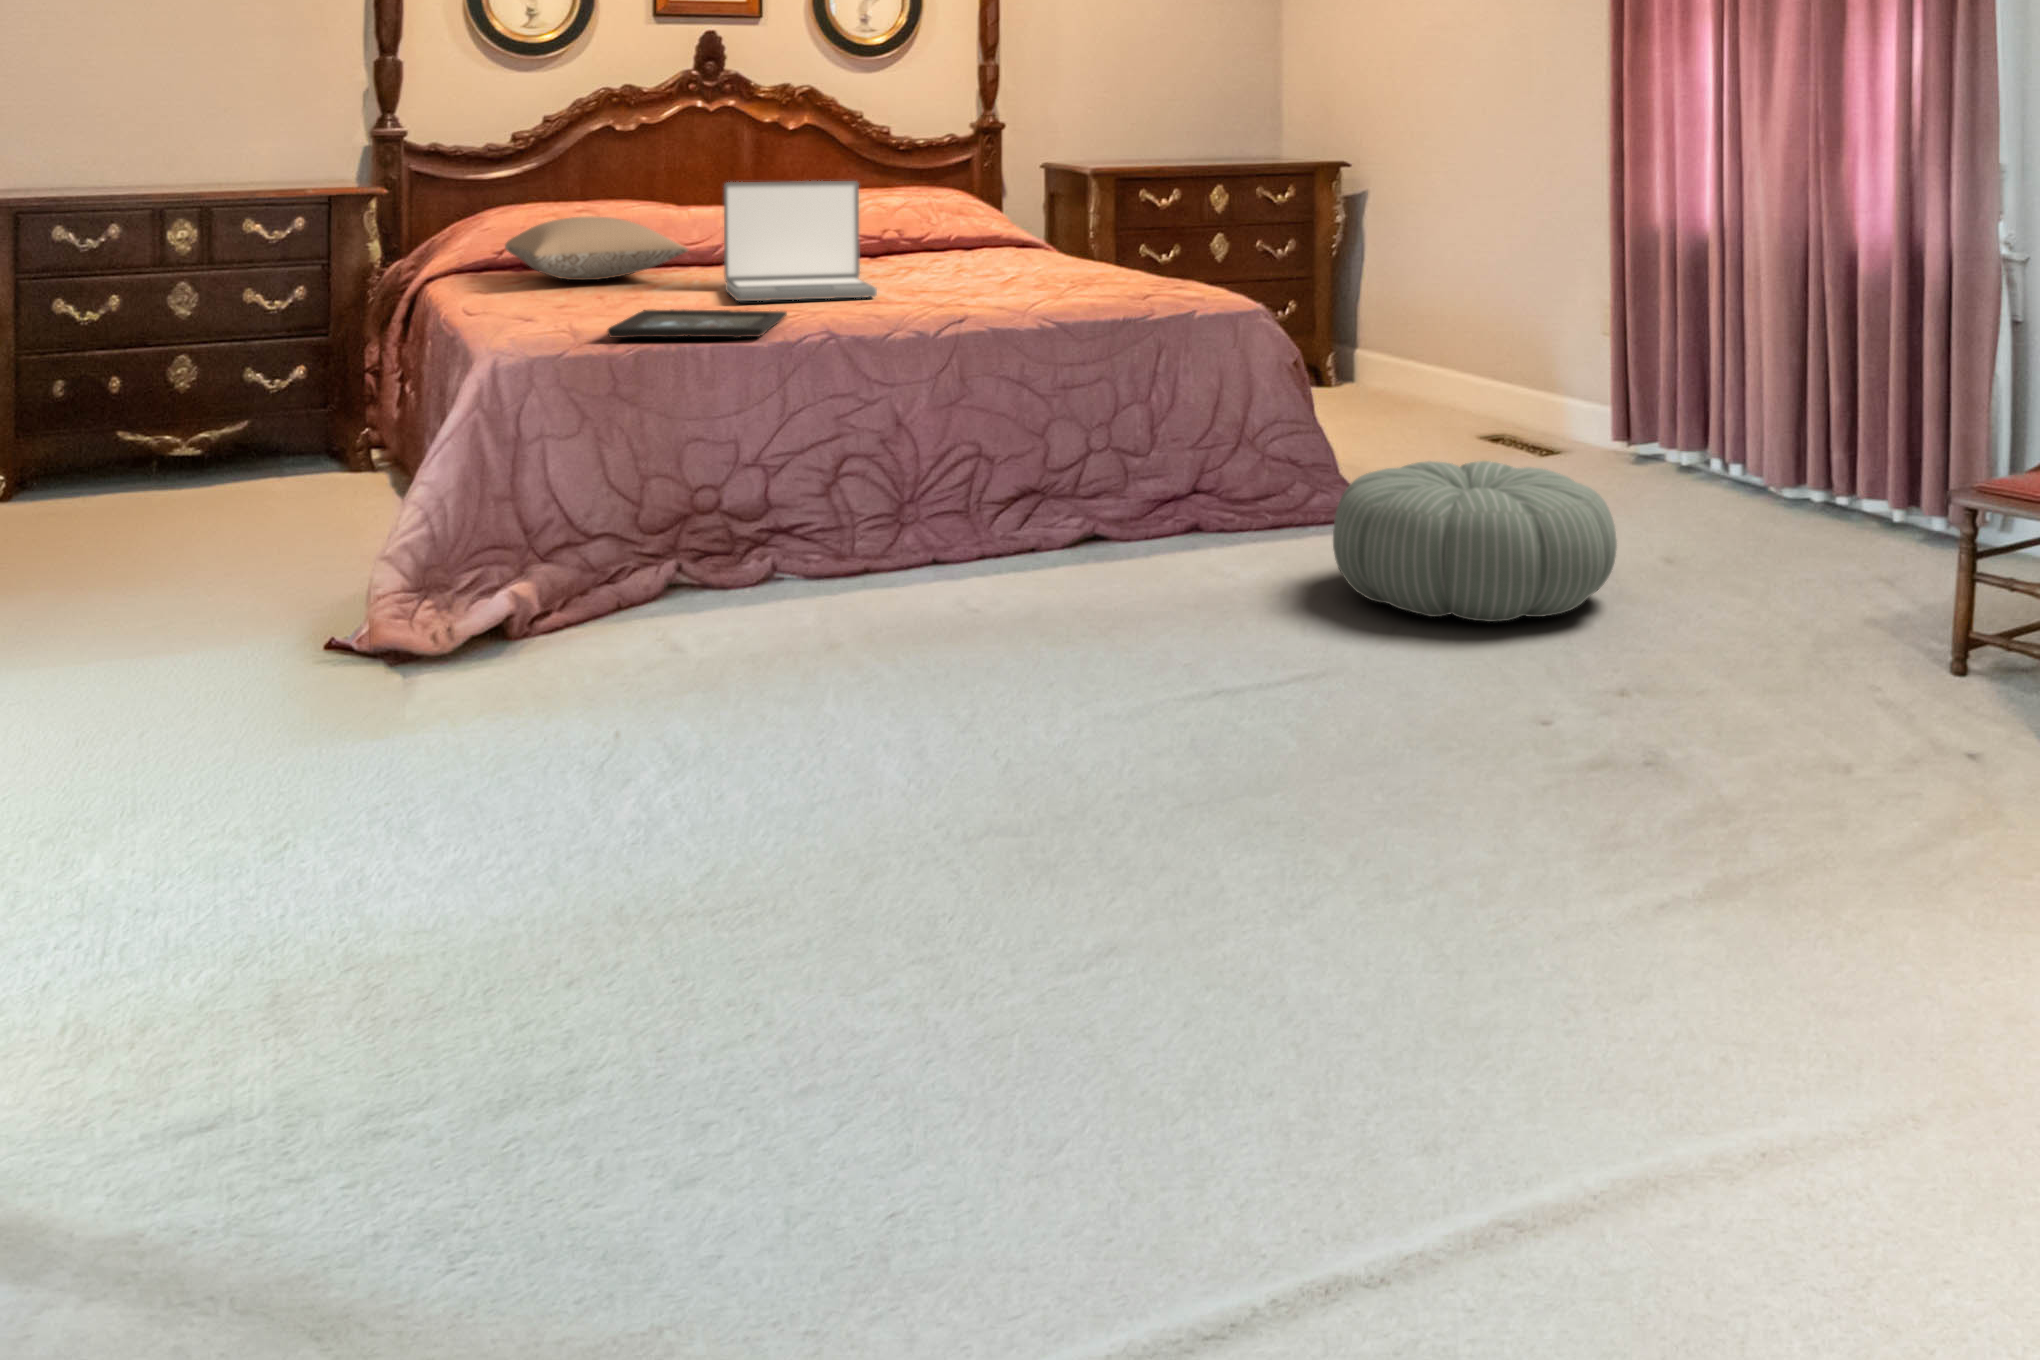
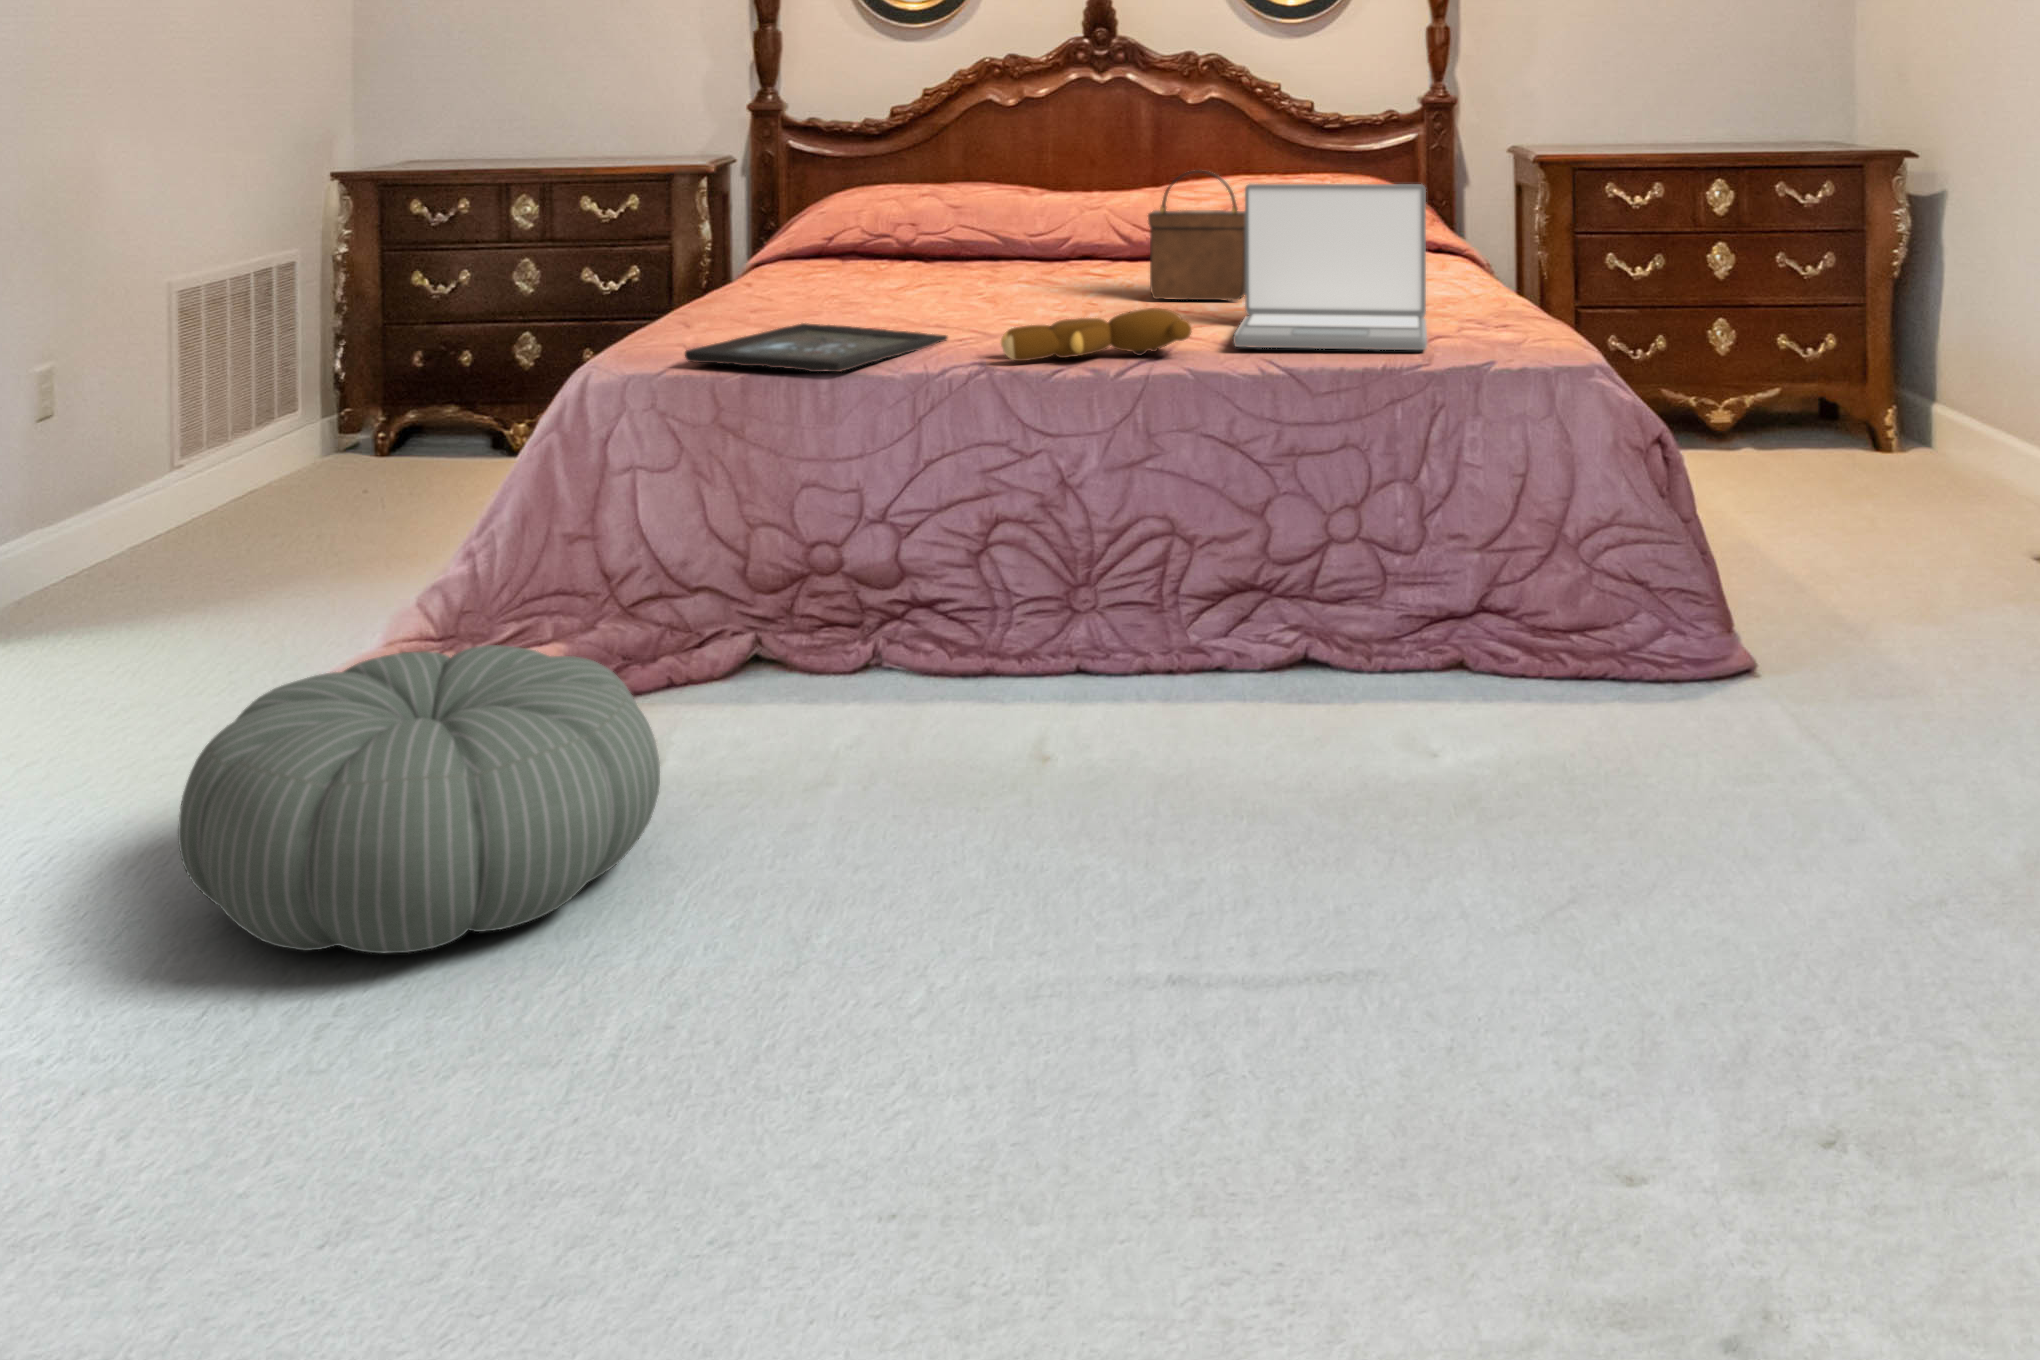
handbag: none [887,179,971,283] -> present [1148,170,1245,301]
laptop: present [724,181,877,301] -> present [1233,184,1427,350]
pillow: present [505,217,688,280] -> none [763,206,948,277]
teddy bear: none [860,280,1007,323] -> present [1001,308,1192,361]
pouf: present [1333,461,1617,622] -> present [178,645,660,953]

